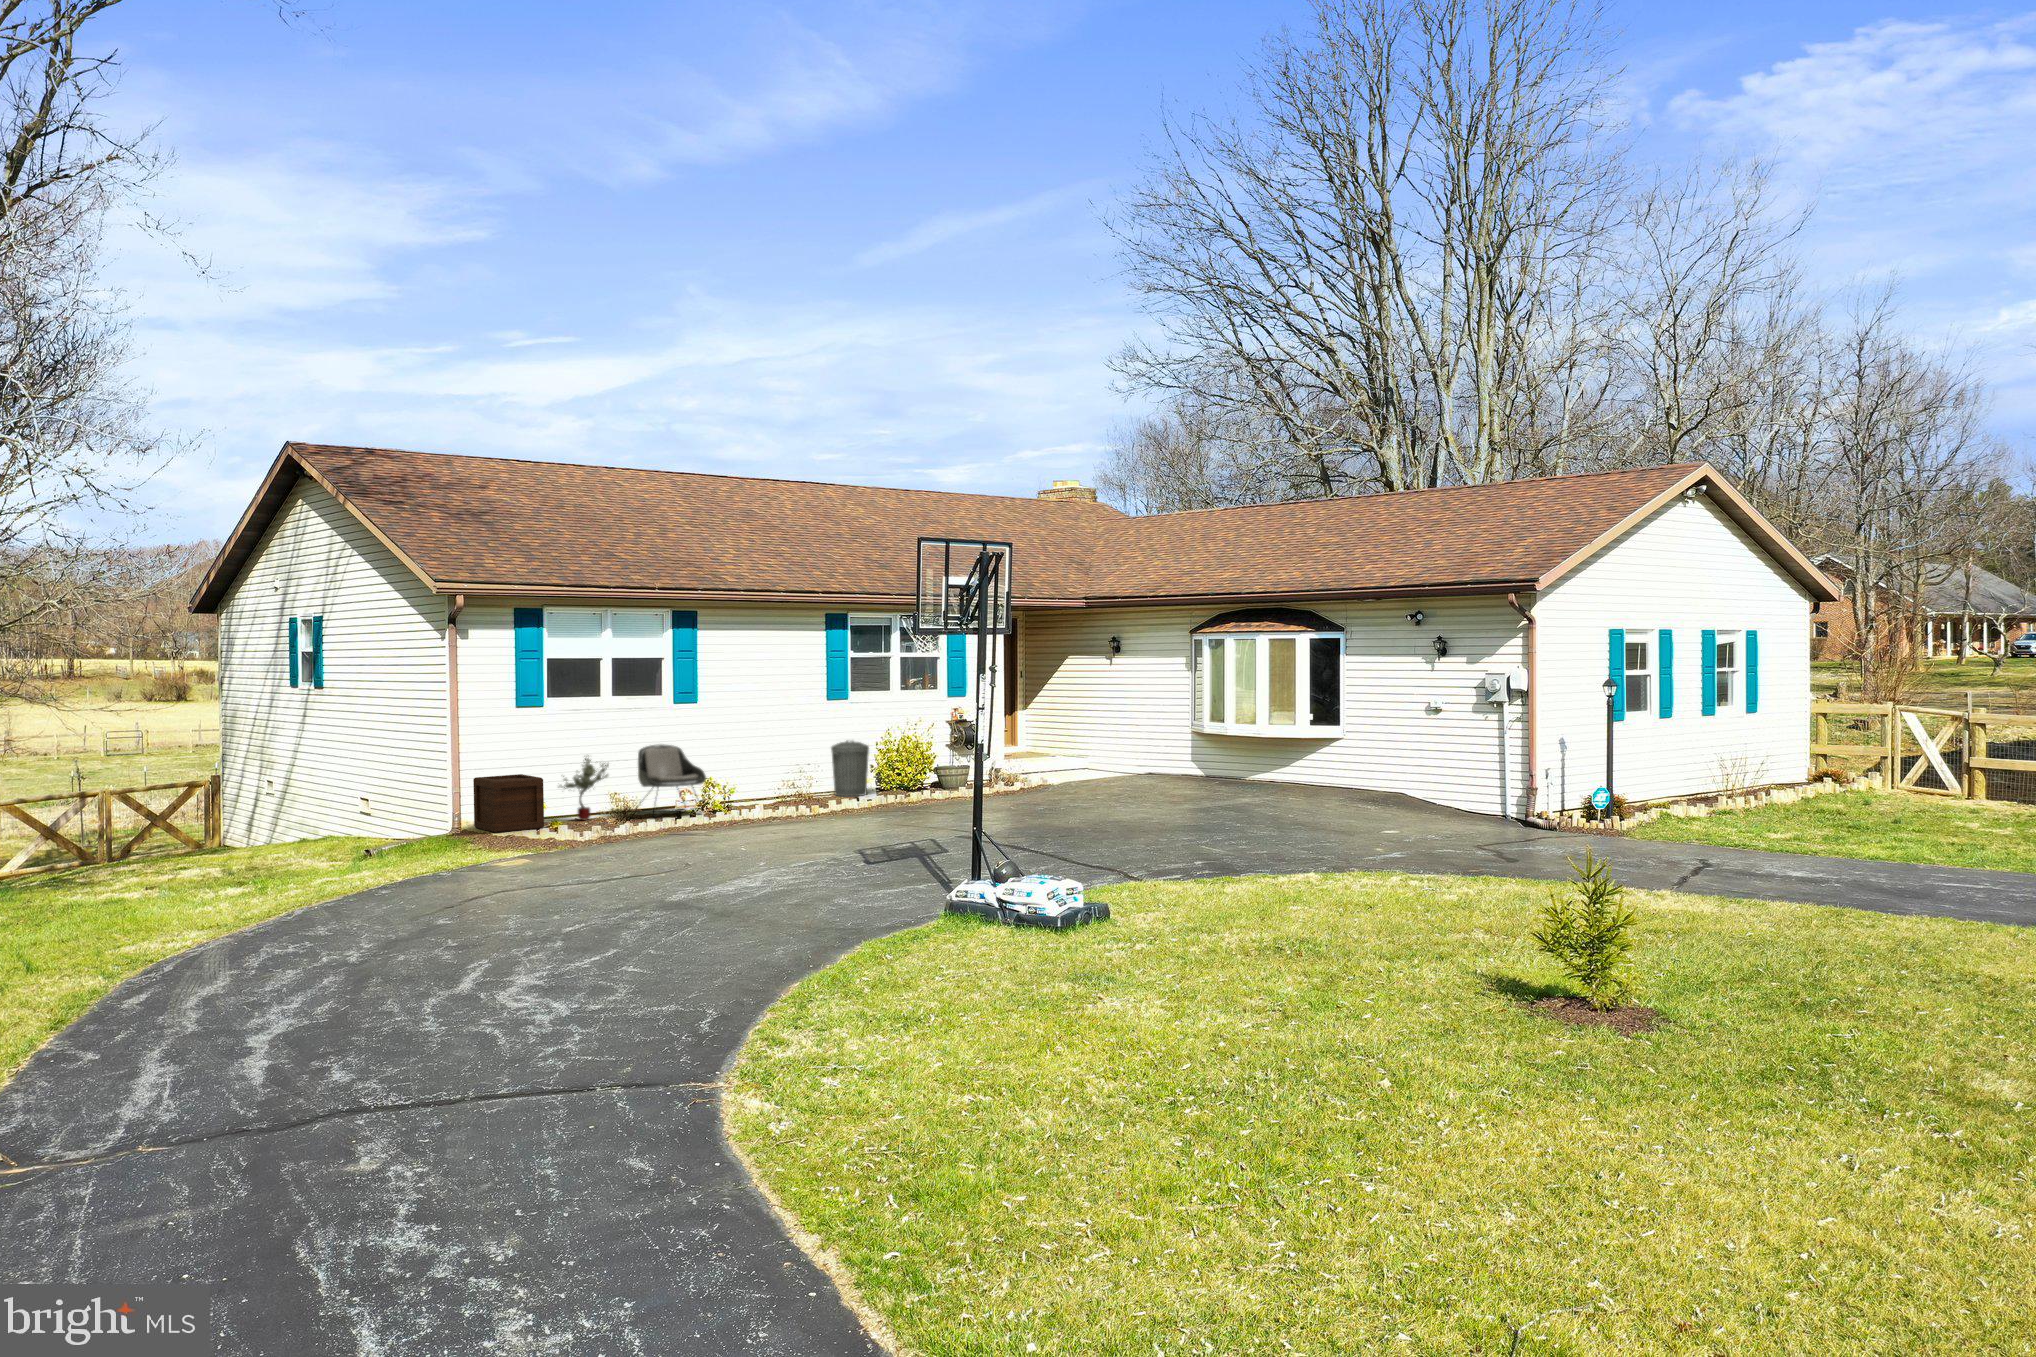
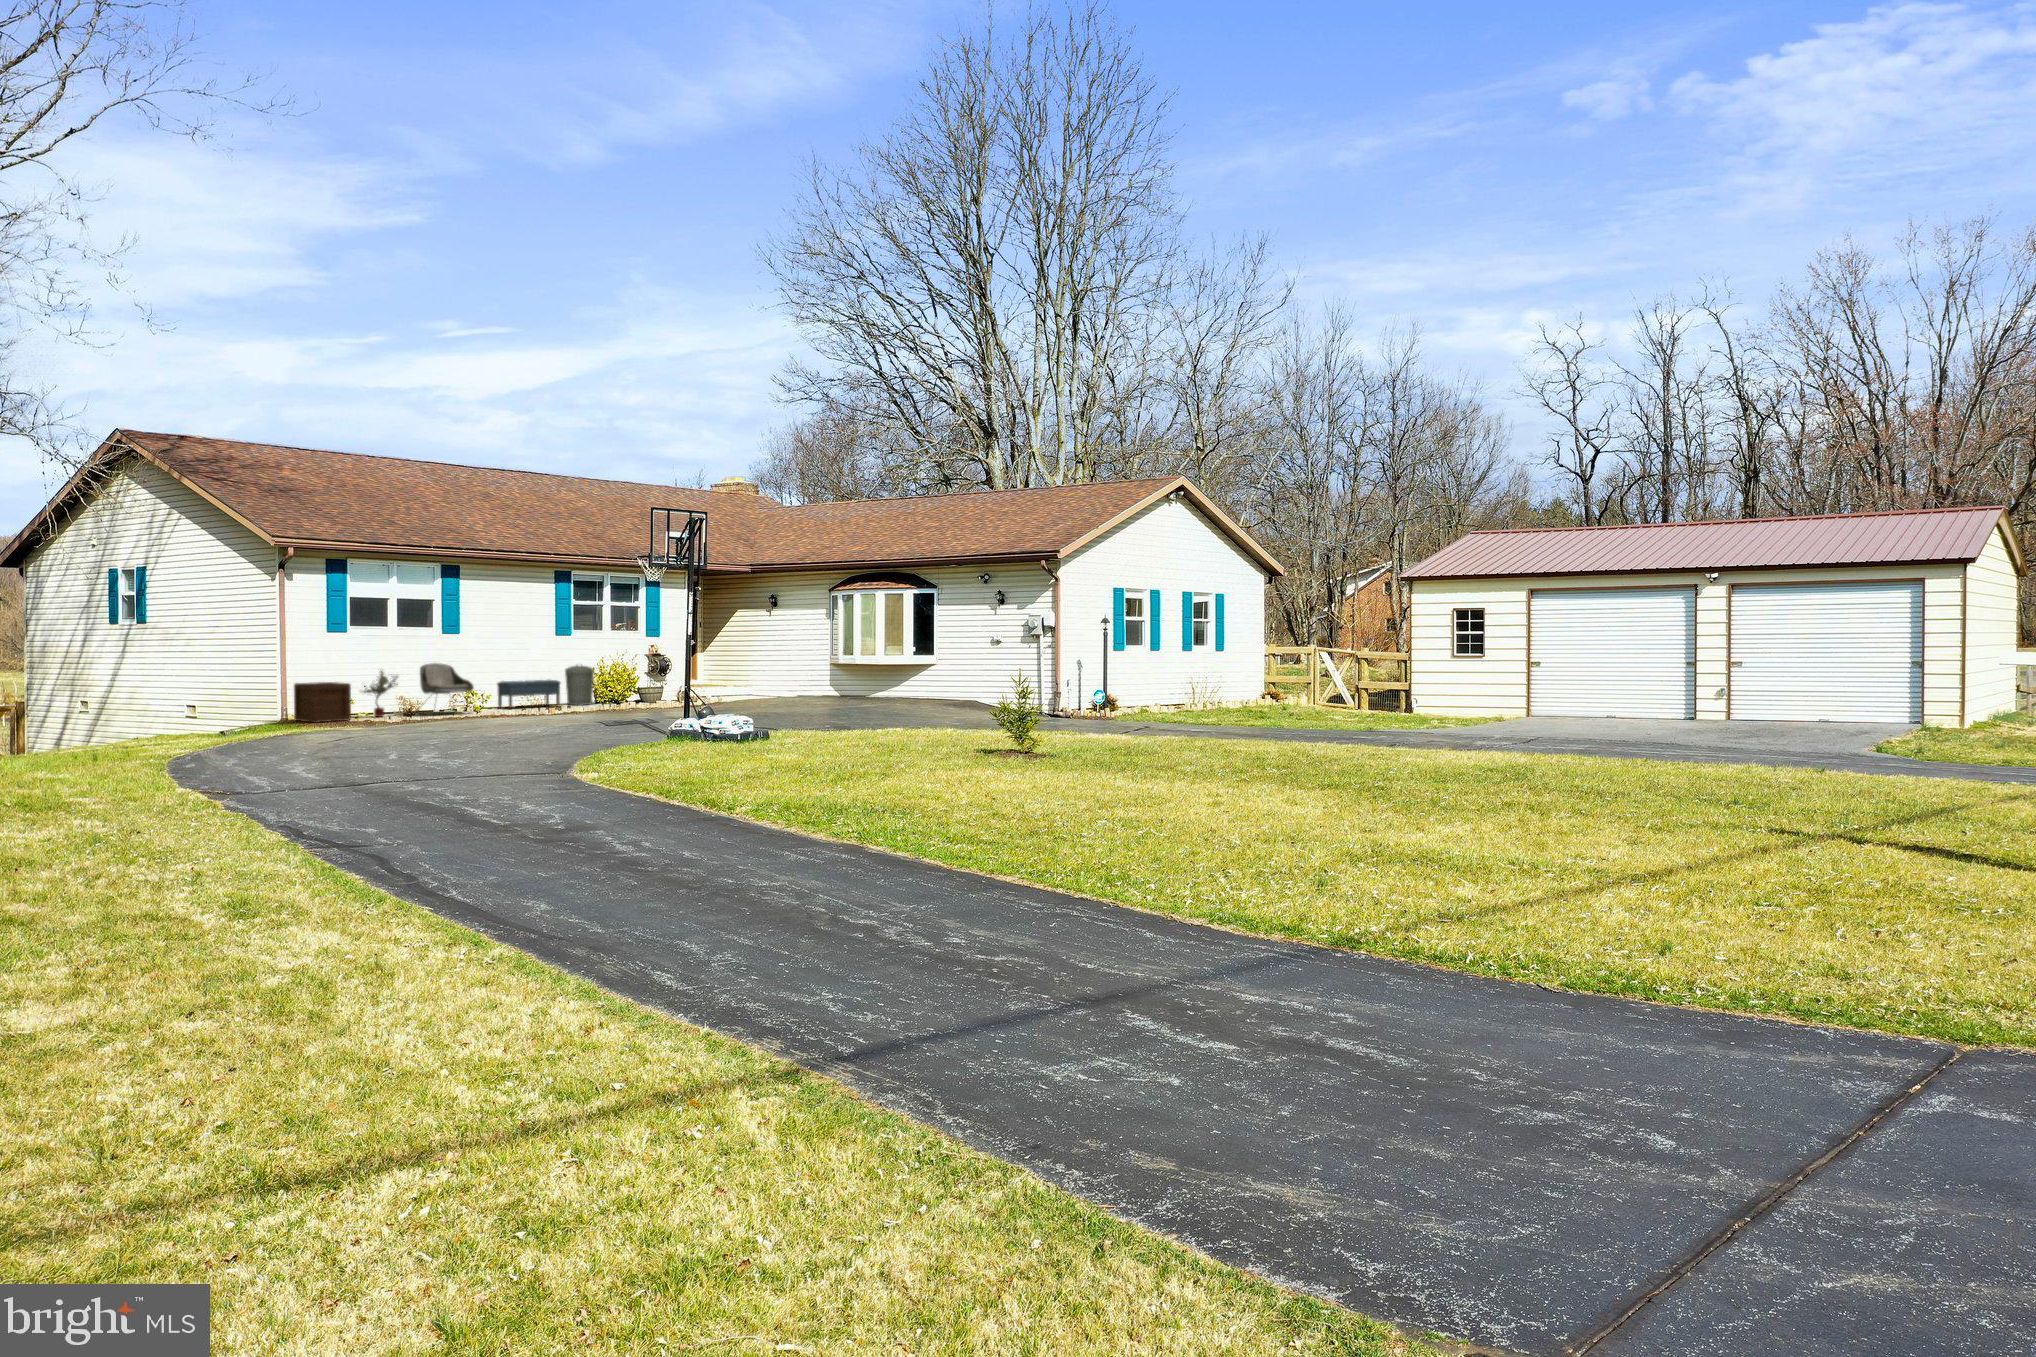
bench: none [741,762,824,805] -> present [497,680,560,709]

